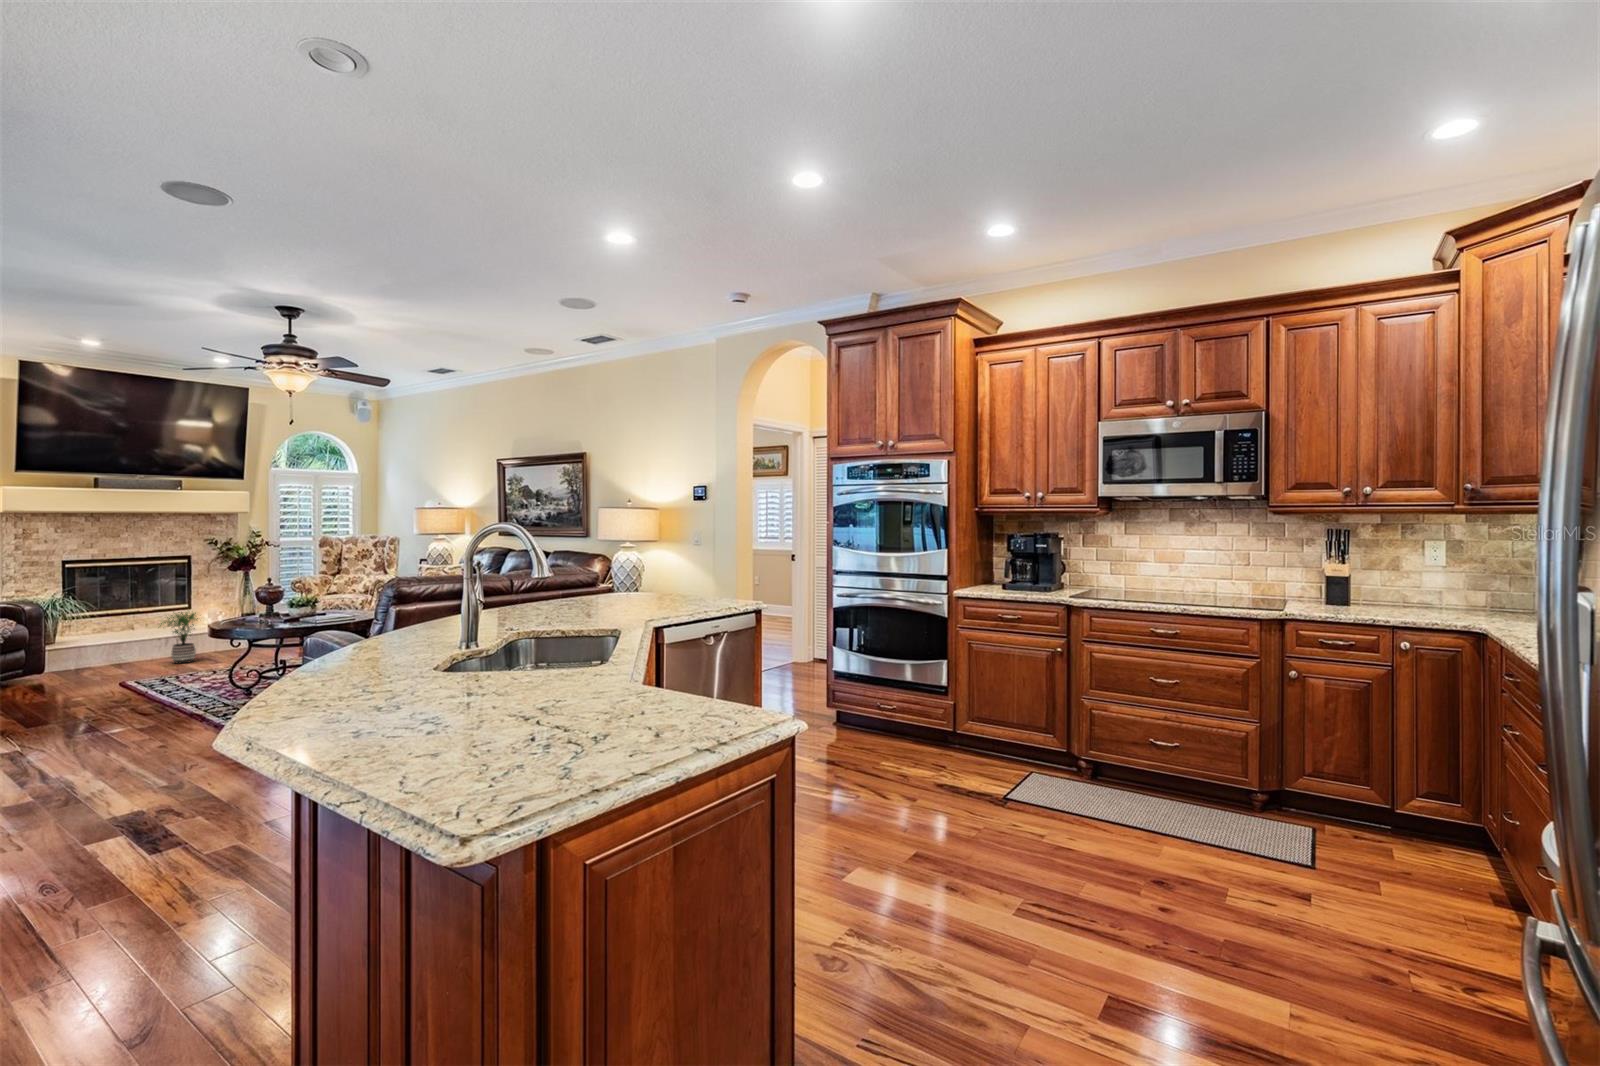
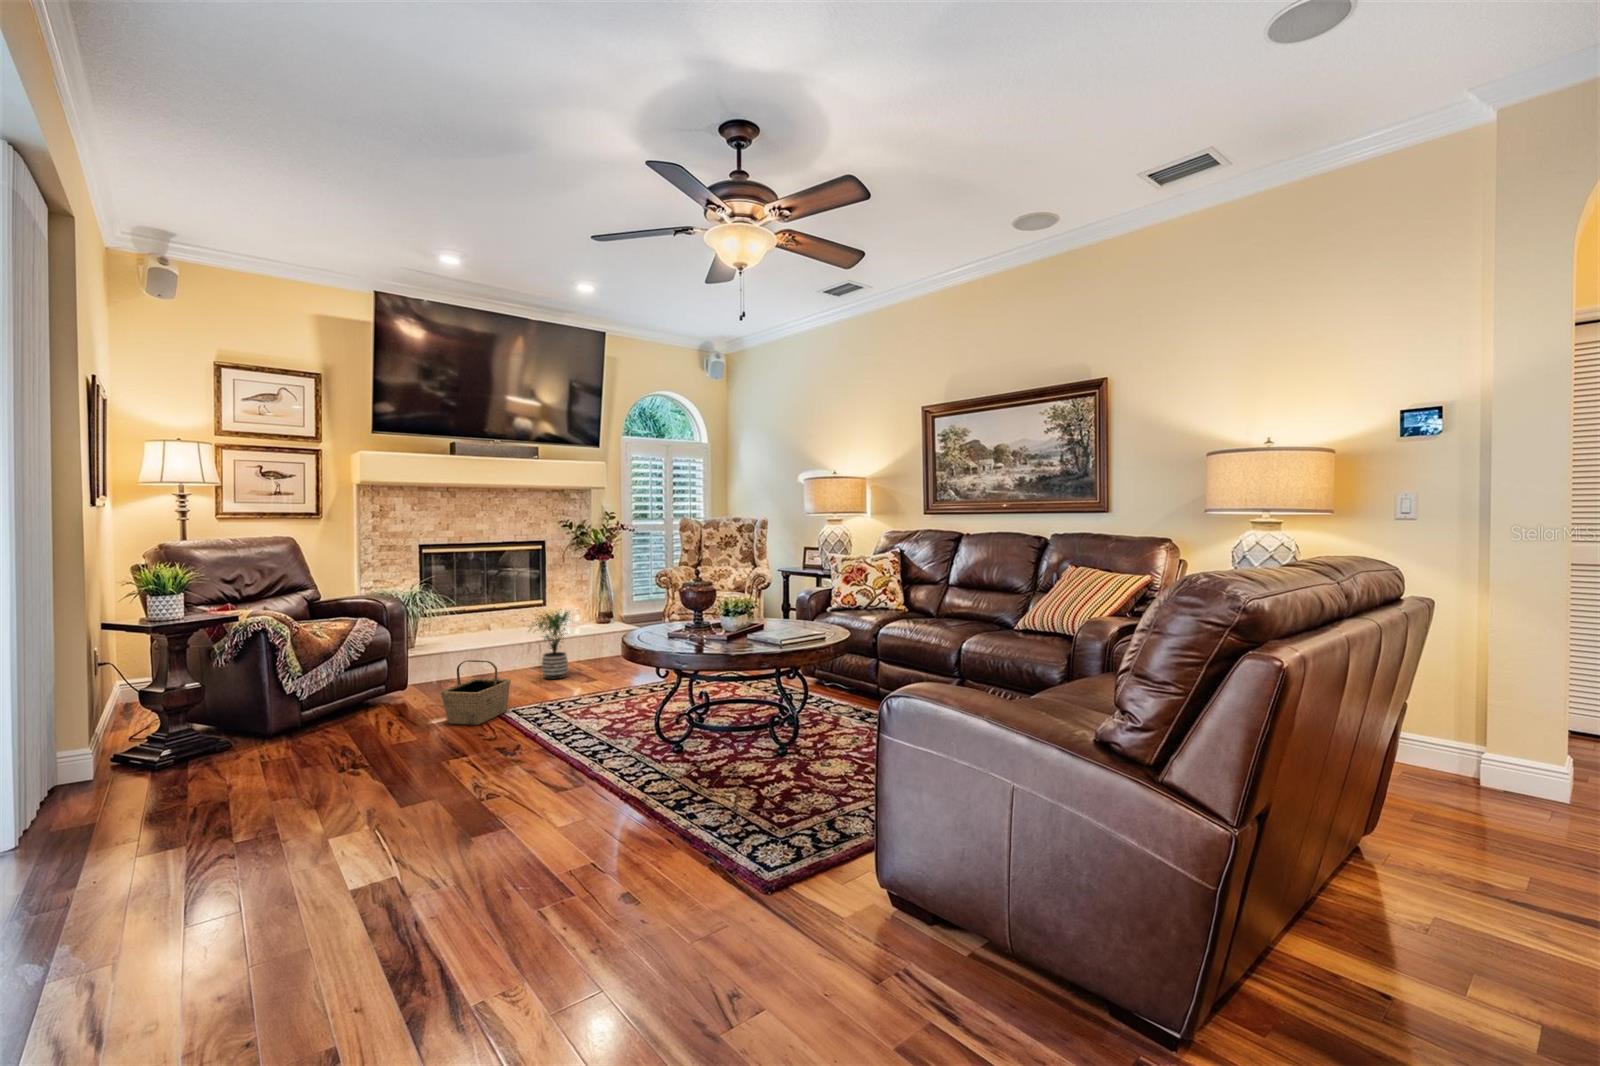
basket: none [70,647,133,691] -> present [440,660,511,725]

